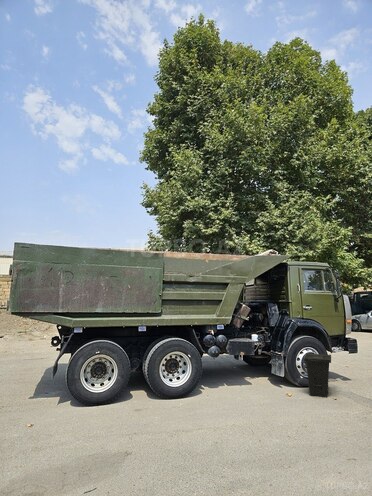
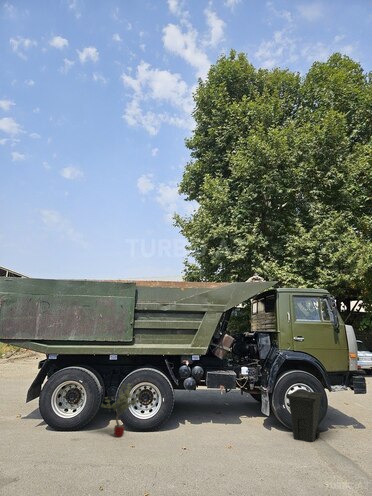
potted tree: none [138,352,178,403] -> present [101,384,140,437]

